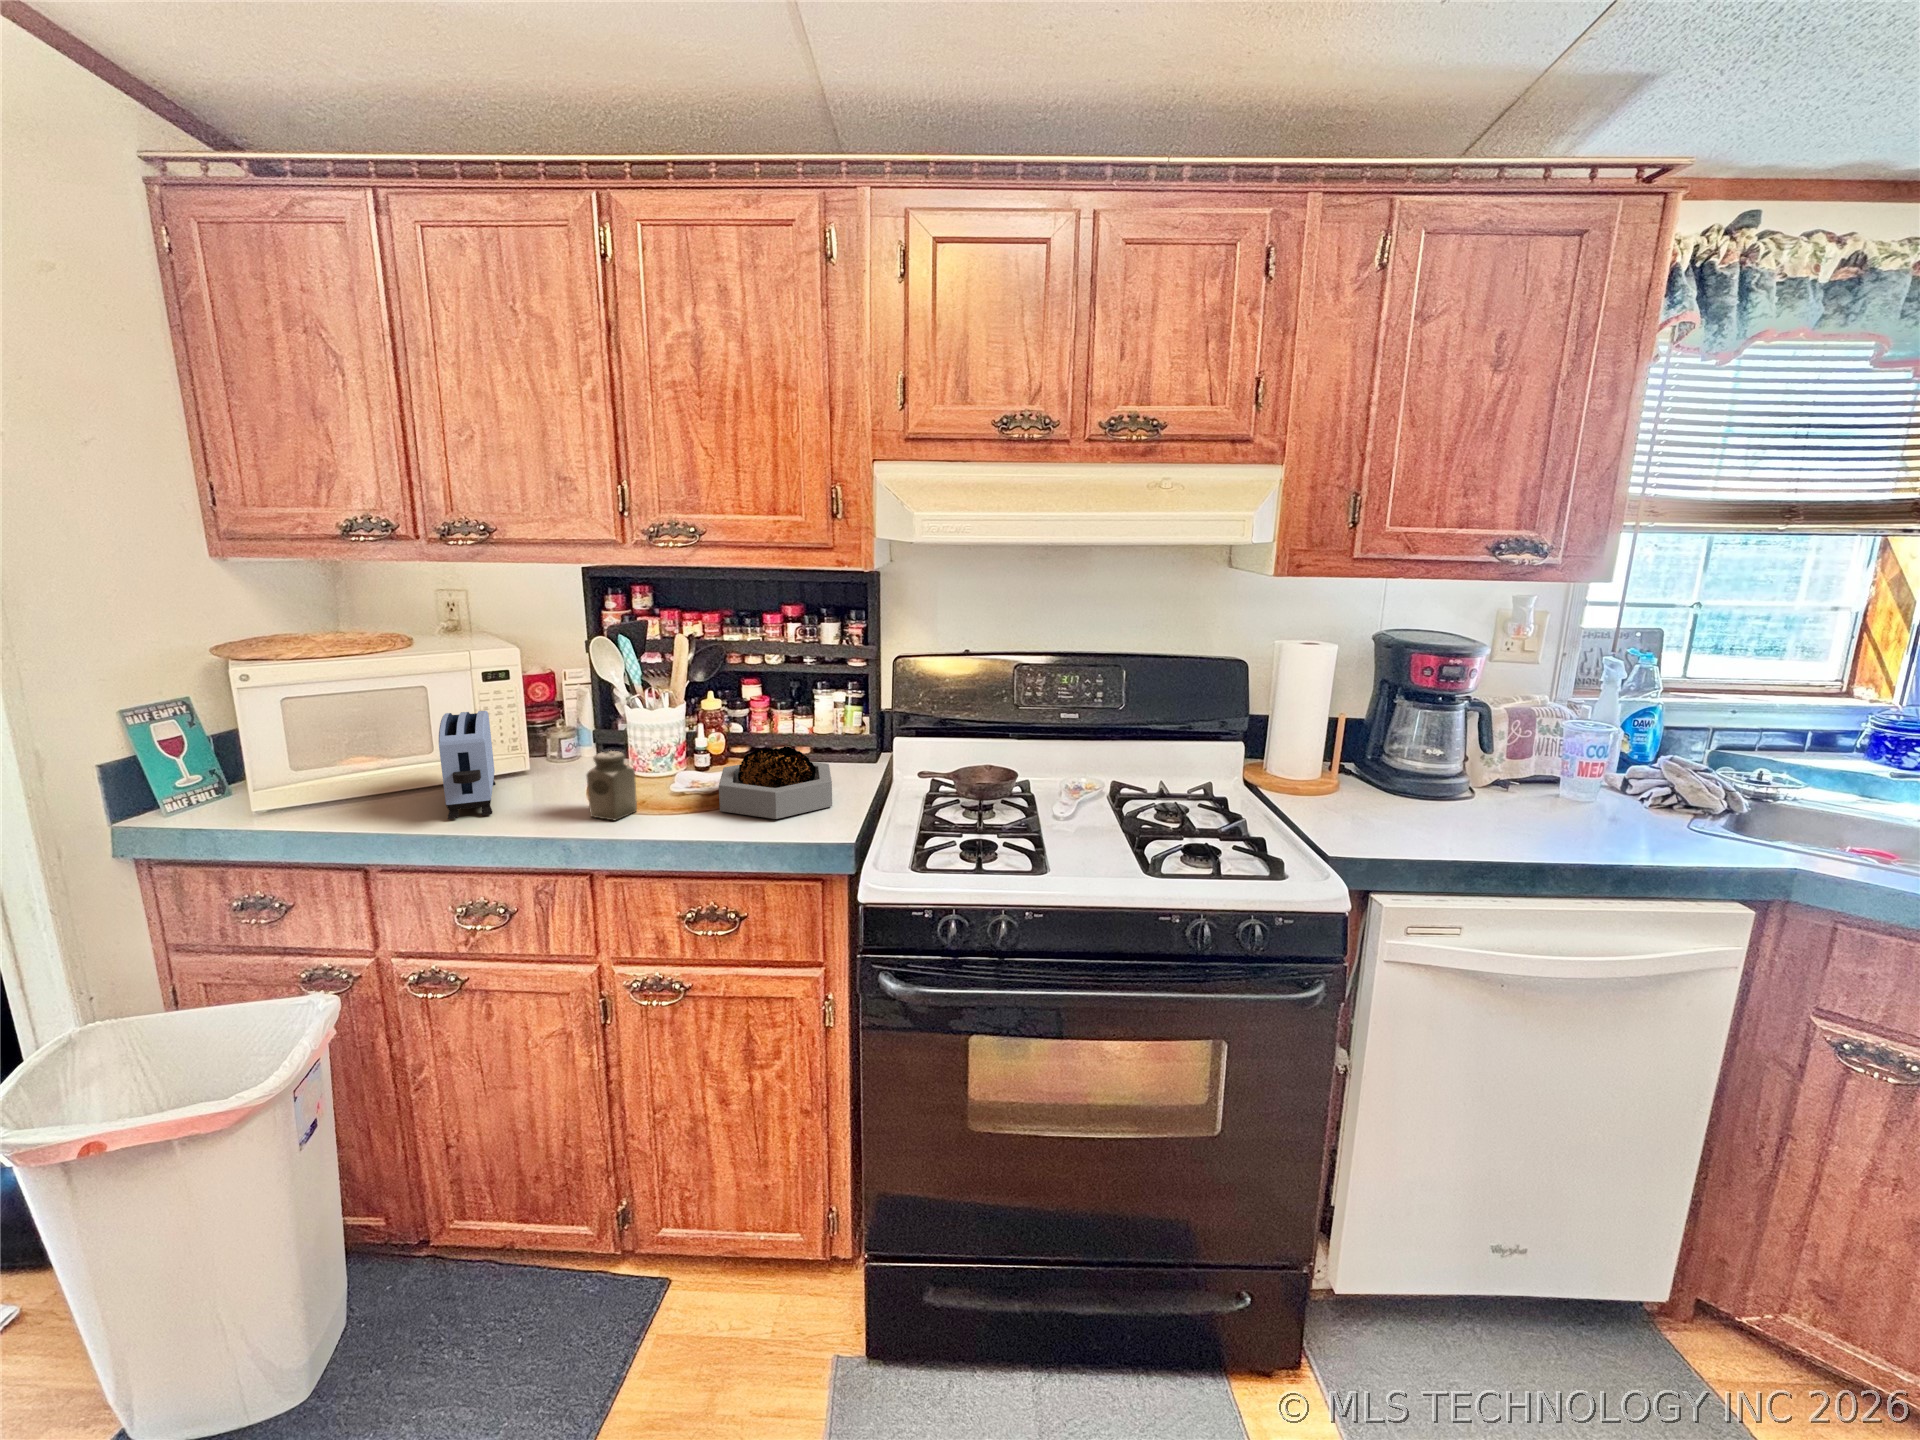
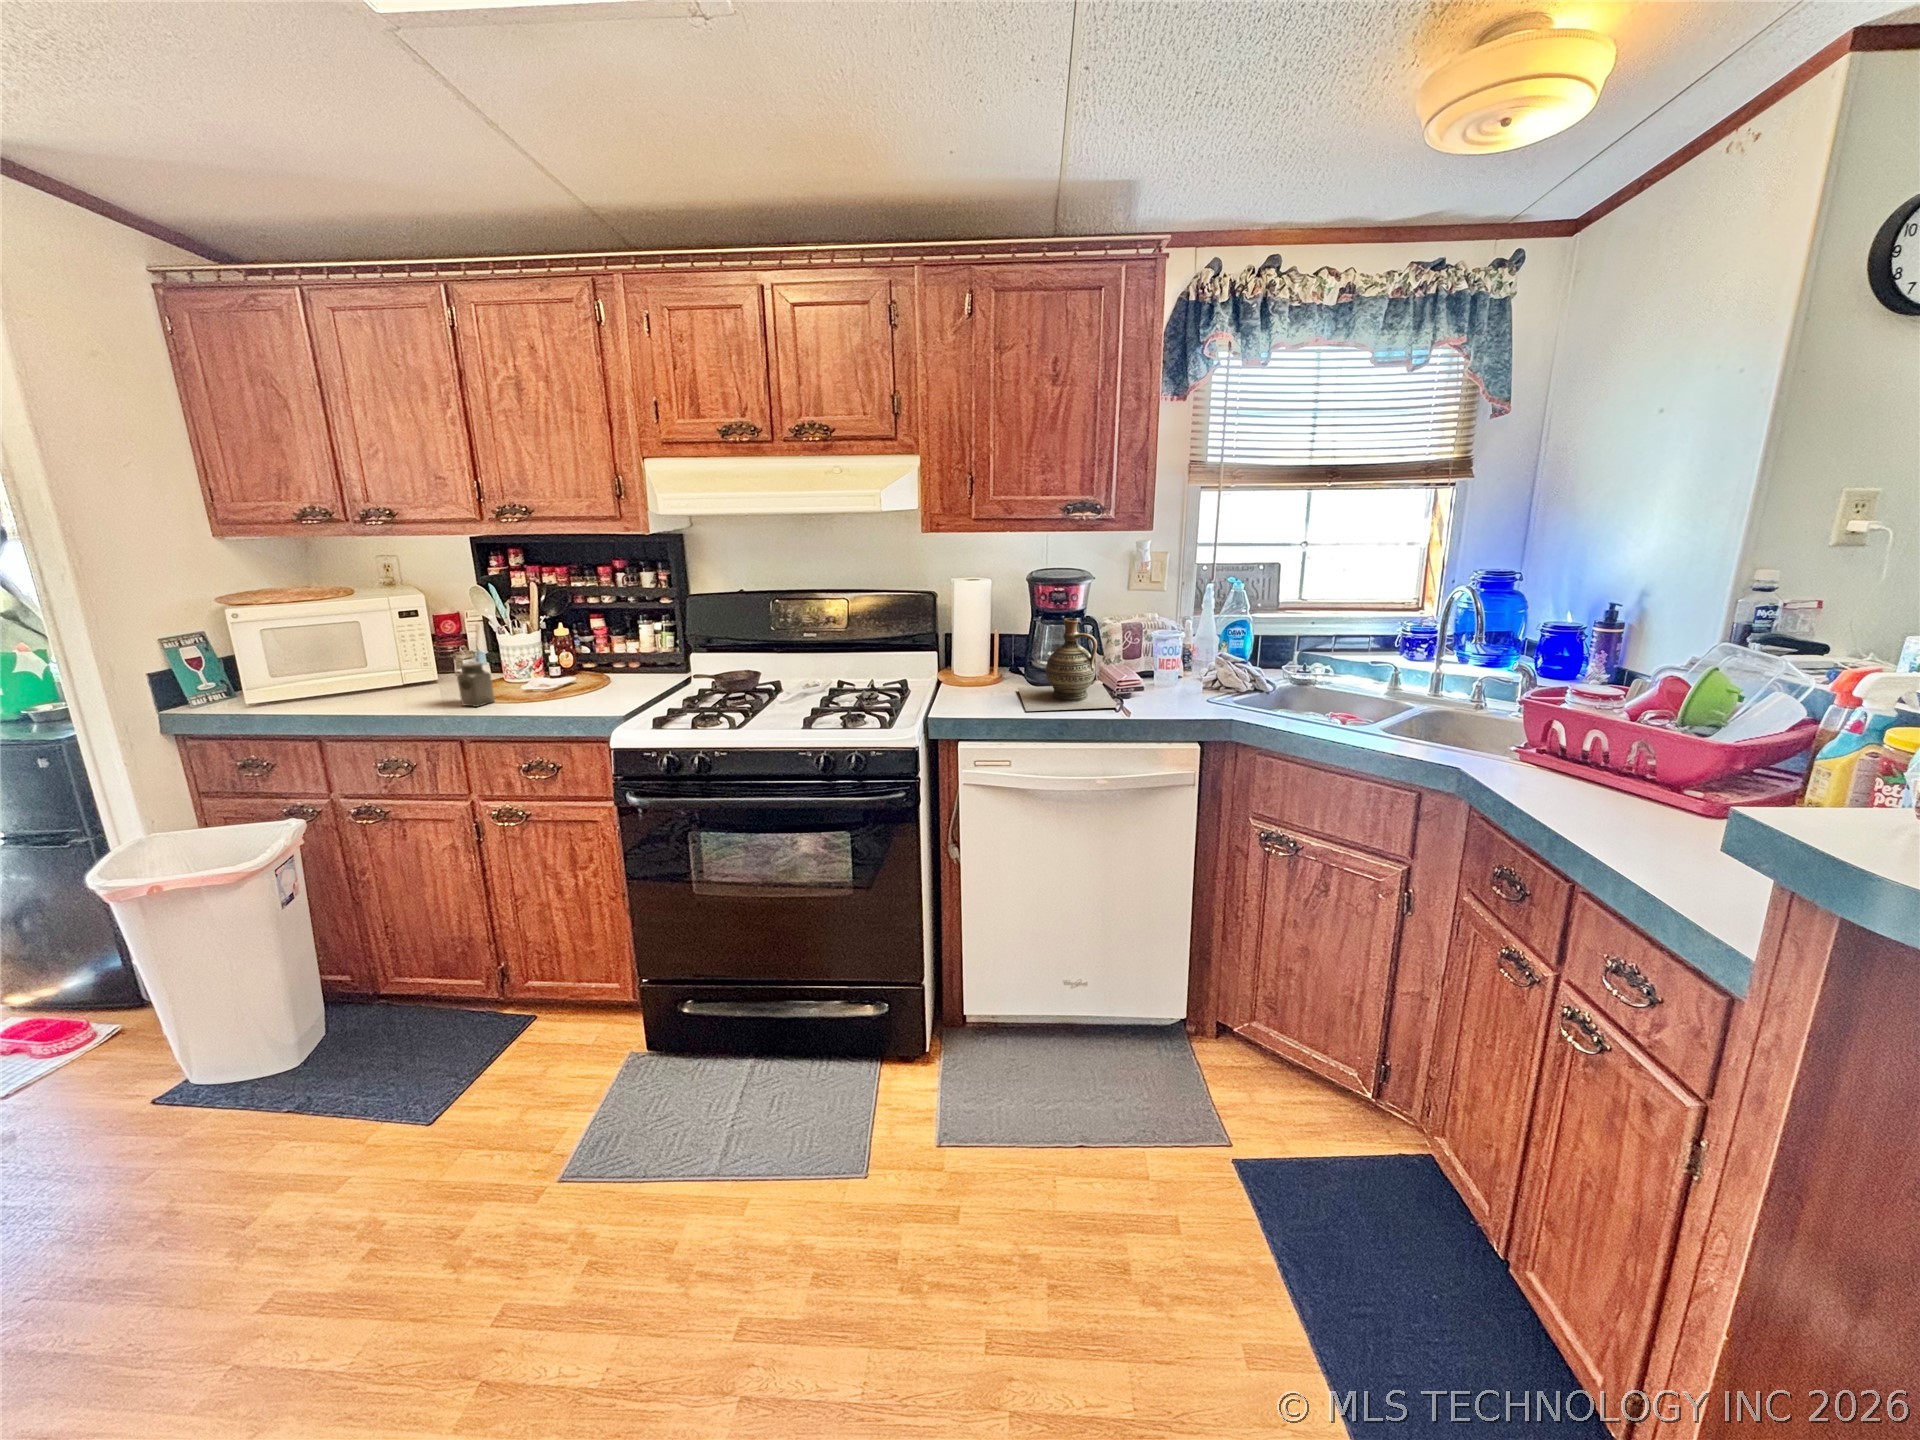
ceramic jug: none [1390,707,1592,845] -> present [1018,618,1118,711]
toaster: present [439,711,496,819] -> none [359,638,410,707]
decorative bowl: present [719,746,832,819] -> none [546,655,635,704]

